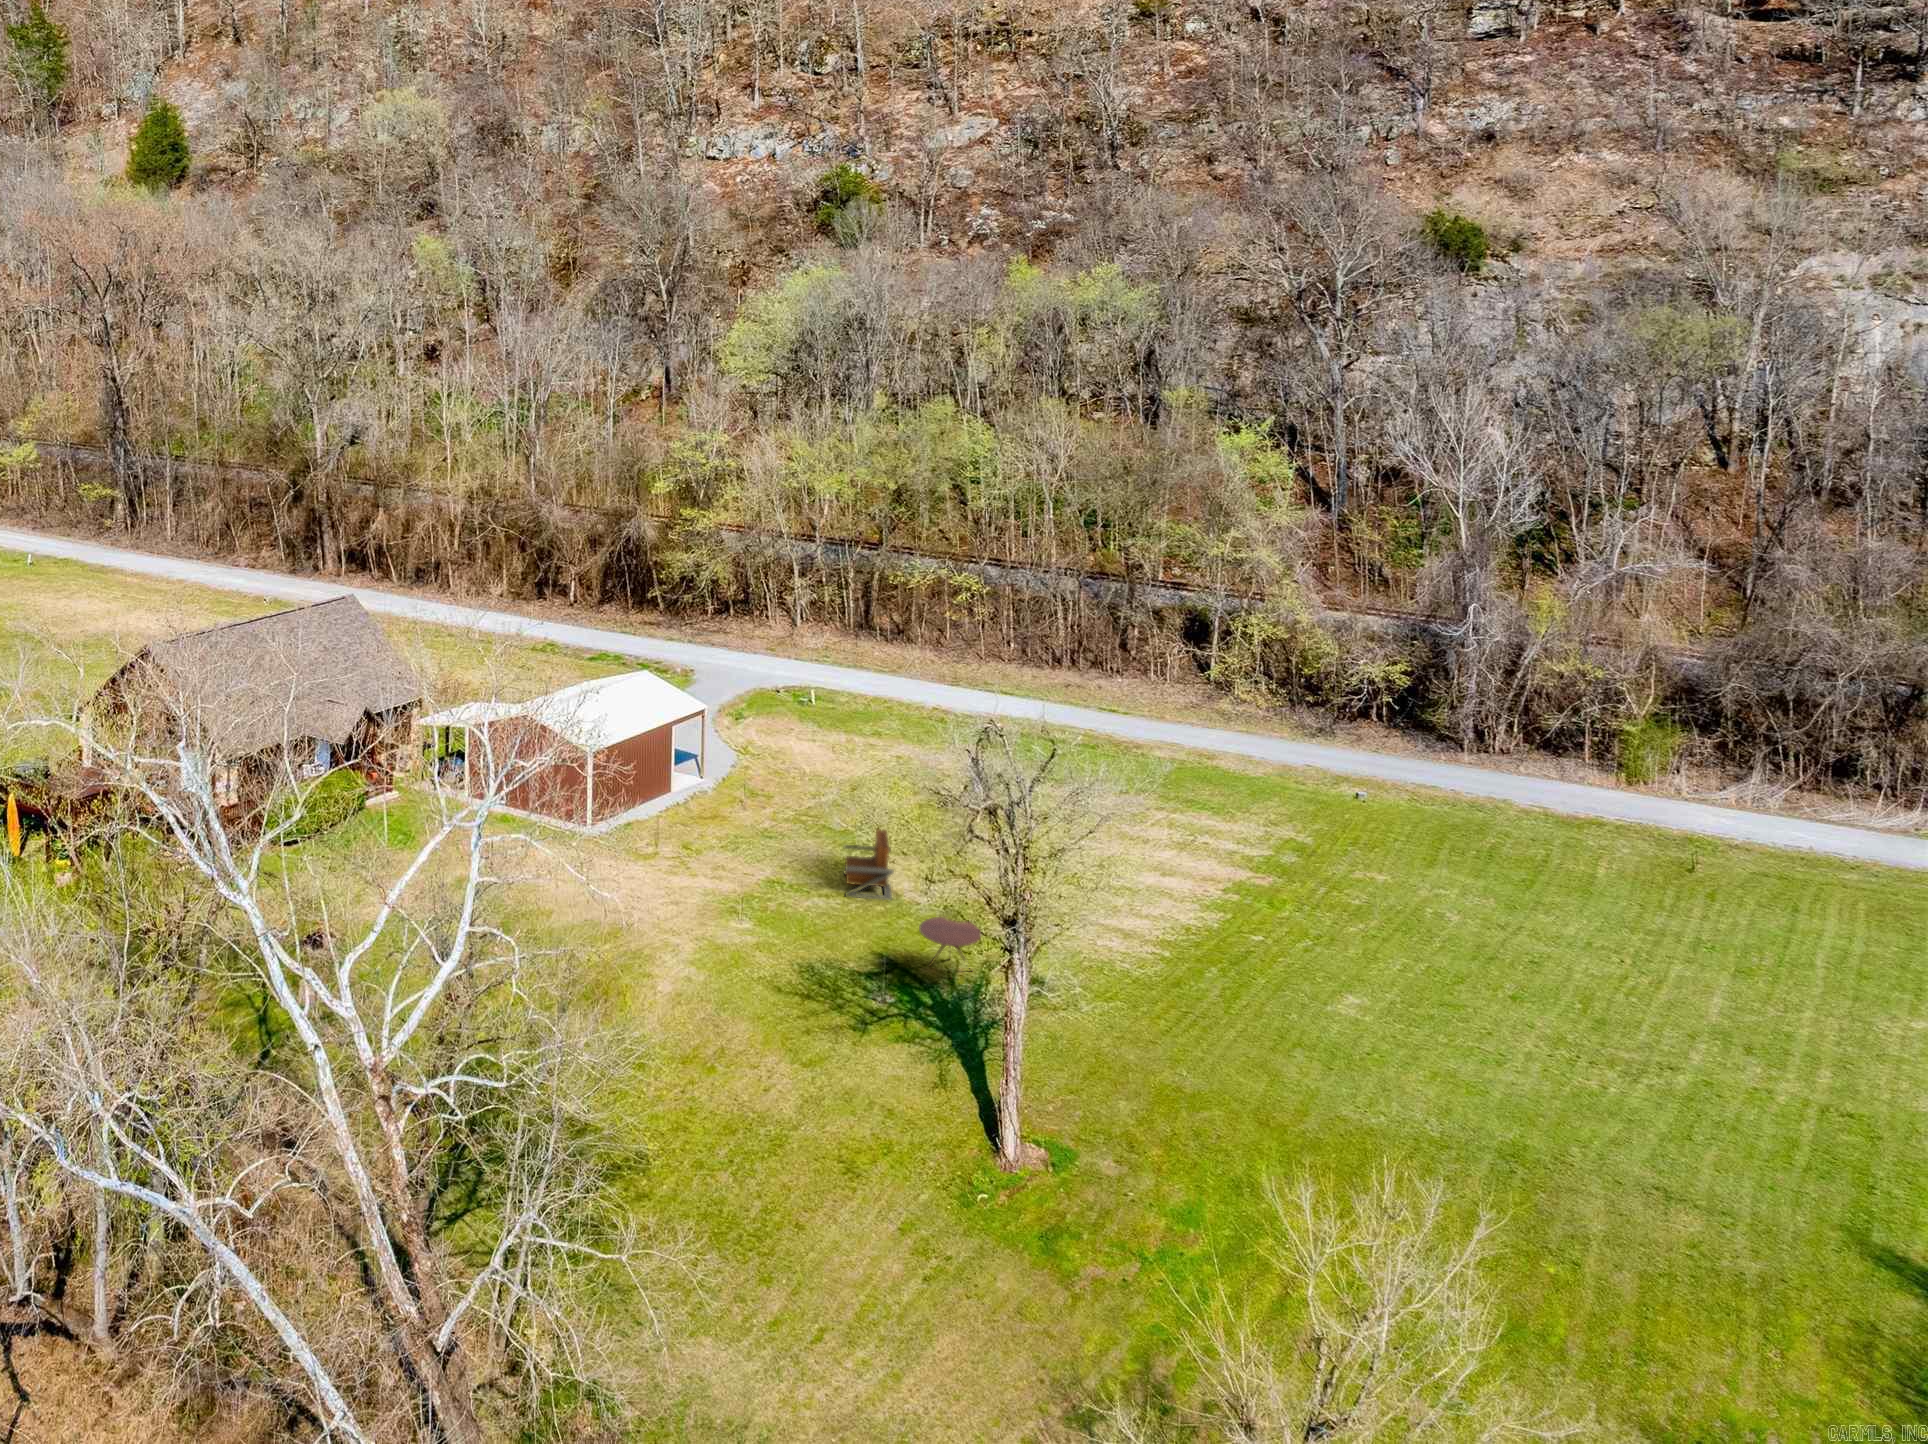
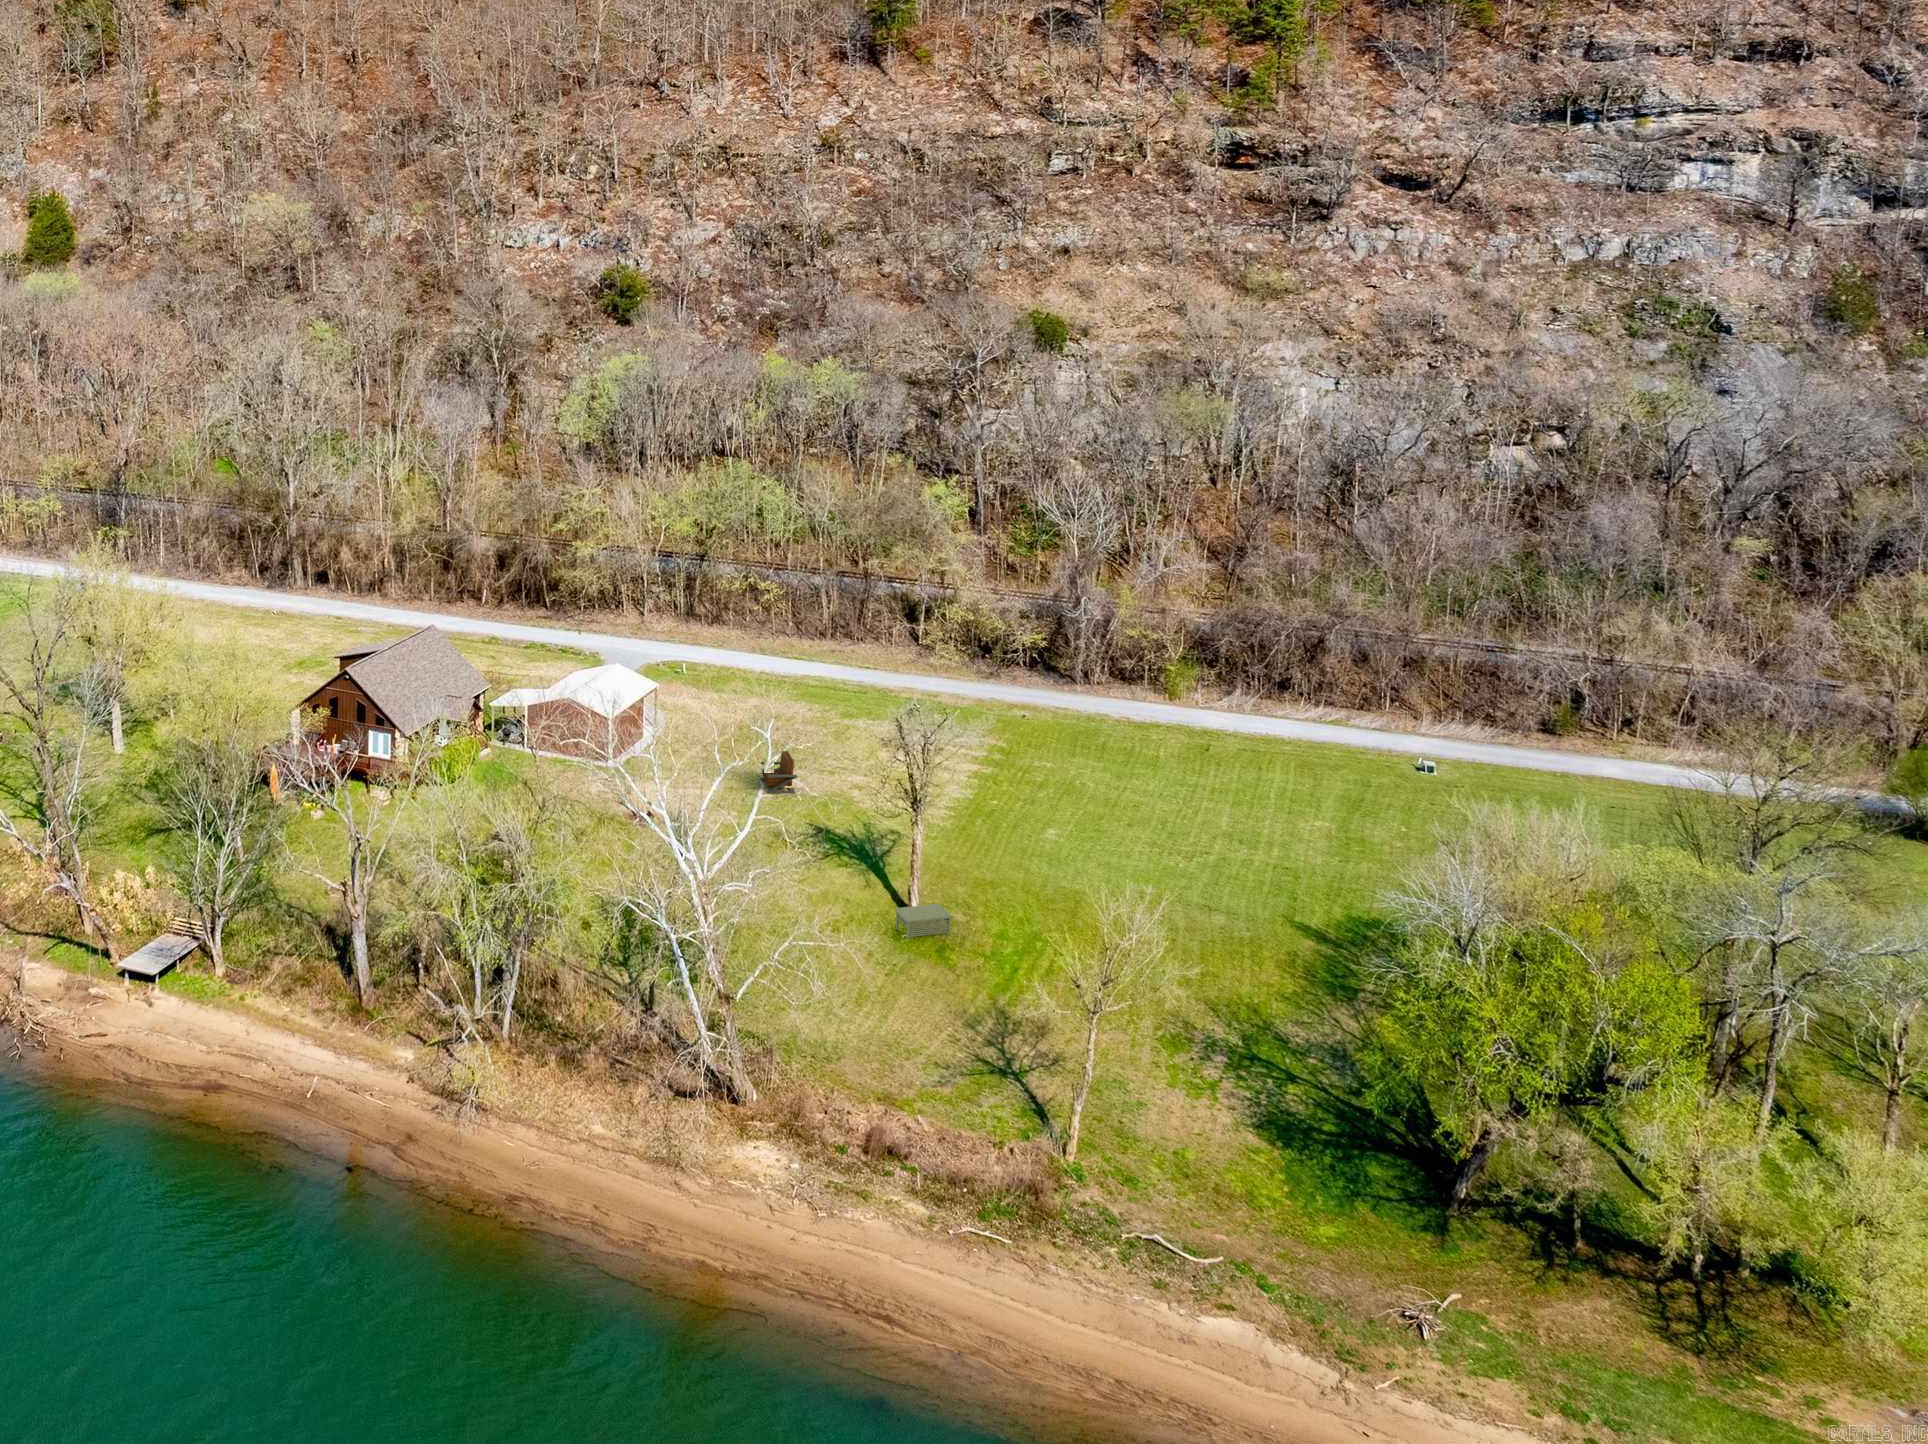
round table: present [919,917,981,964] -> none [828,799,864,835]
storage bench: none [961,1135,1069,1202] -> present [894,904,952,940]

